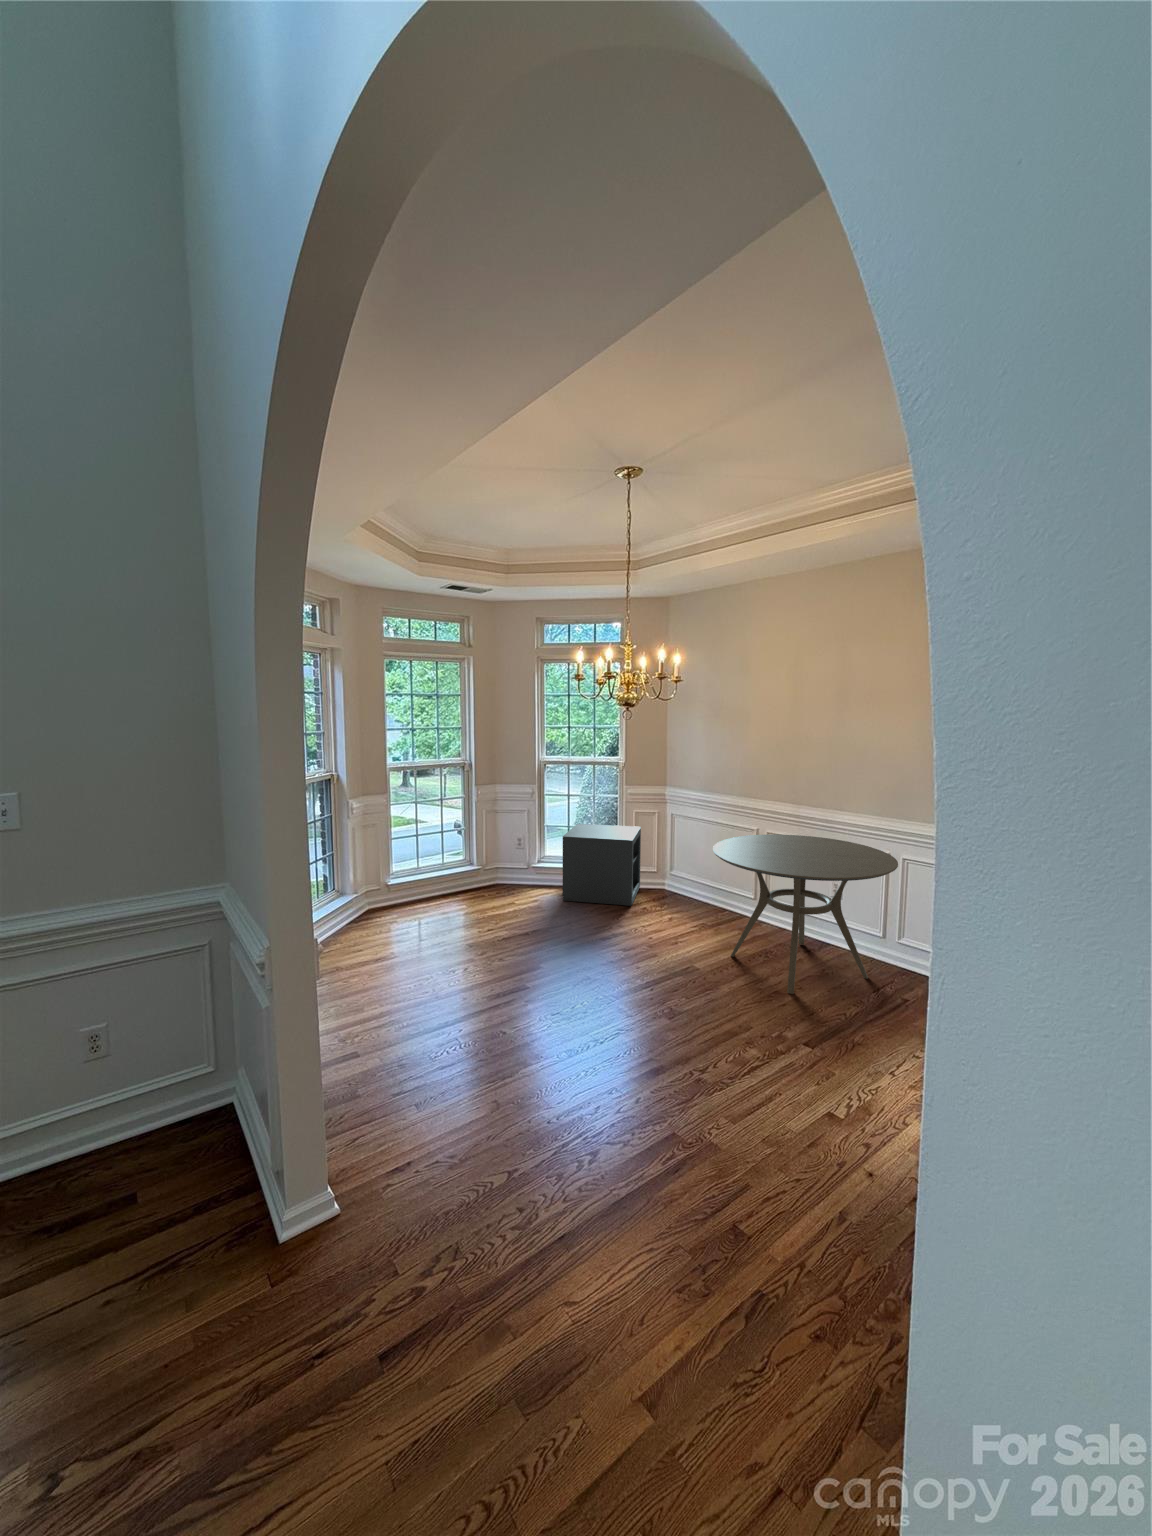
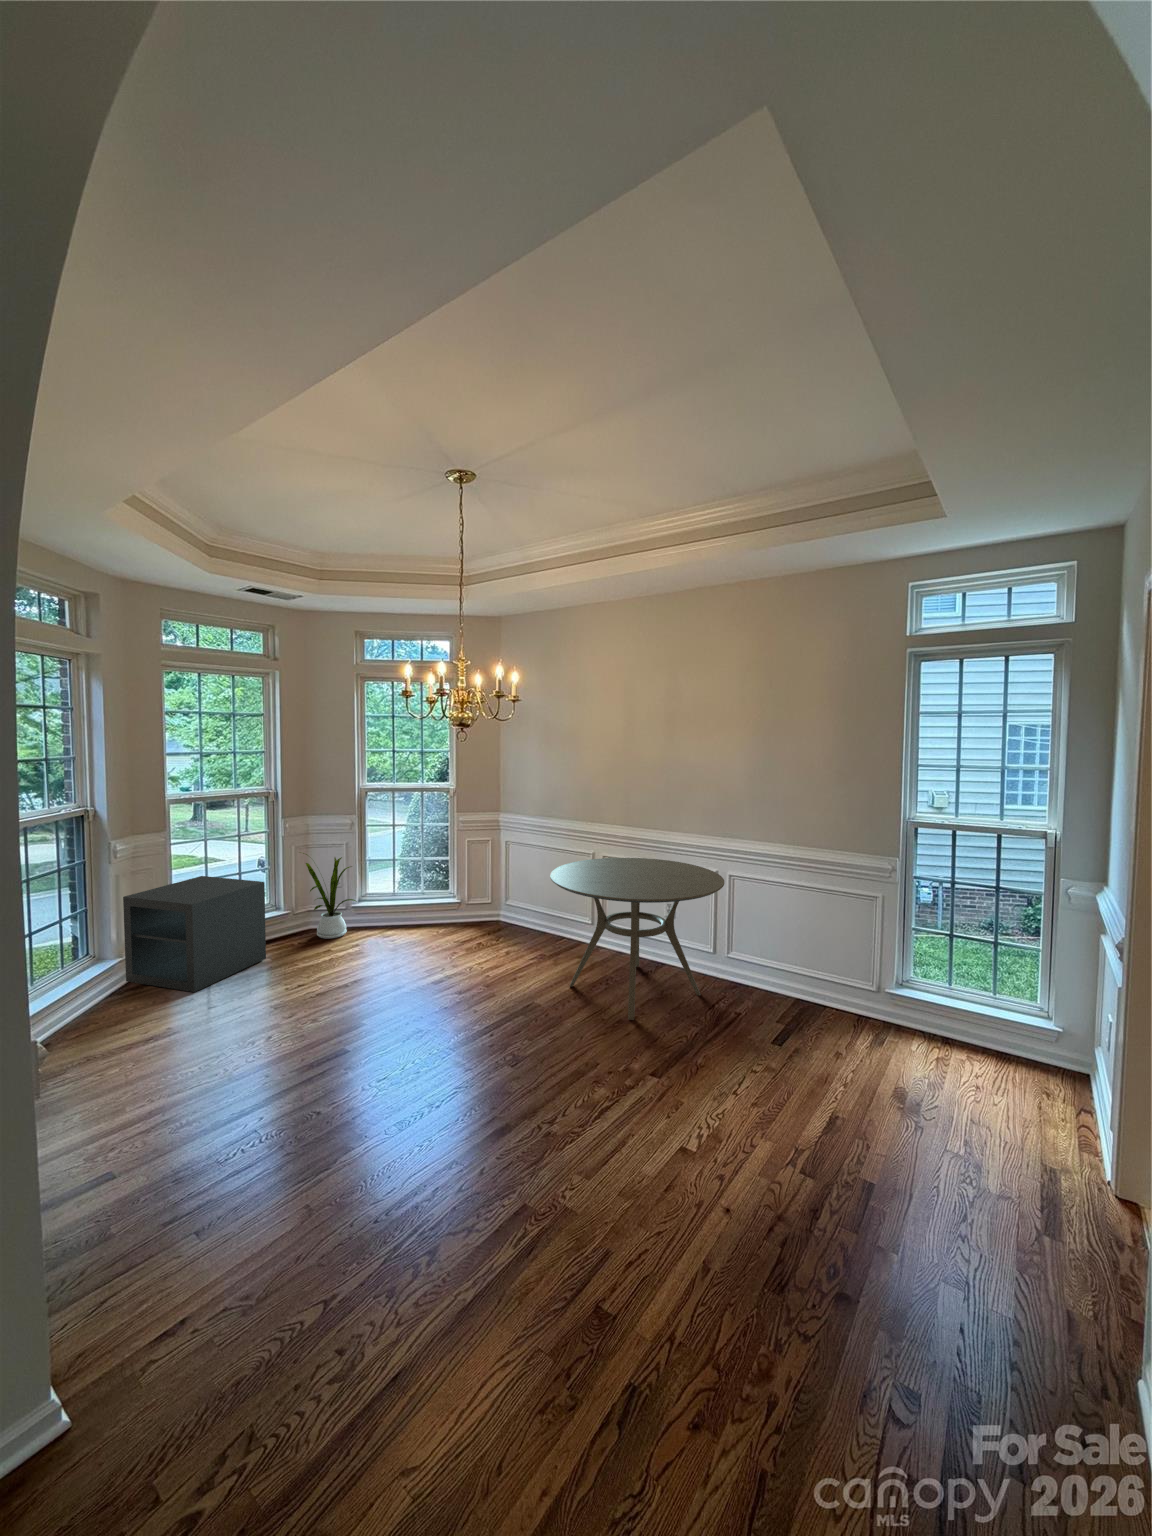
house plant: none [486,815,538,894] -> present [303,853,357,939]
storage cabinet: present [563,824,641,906] -> present [123,876,266,992]

